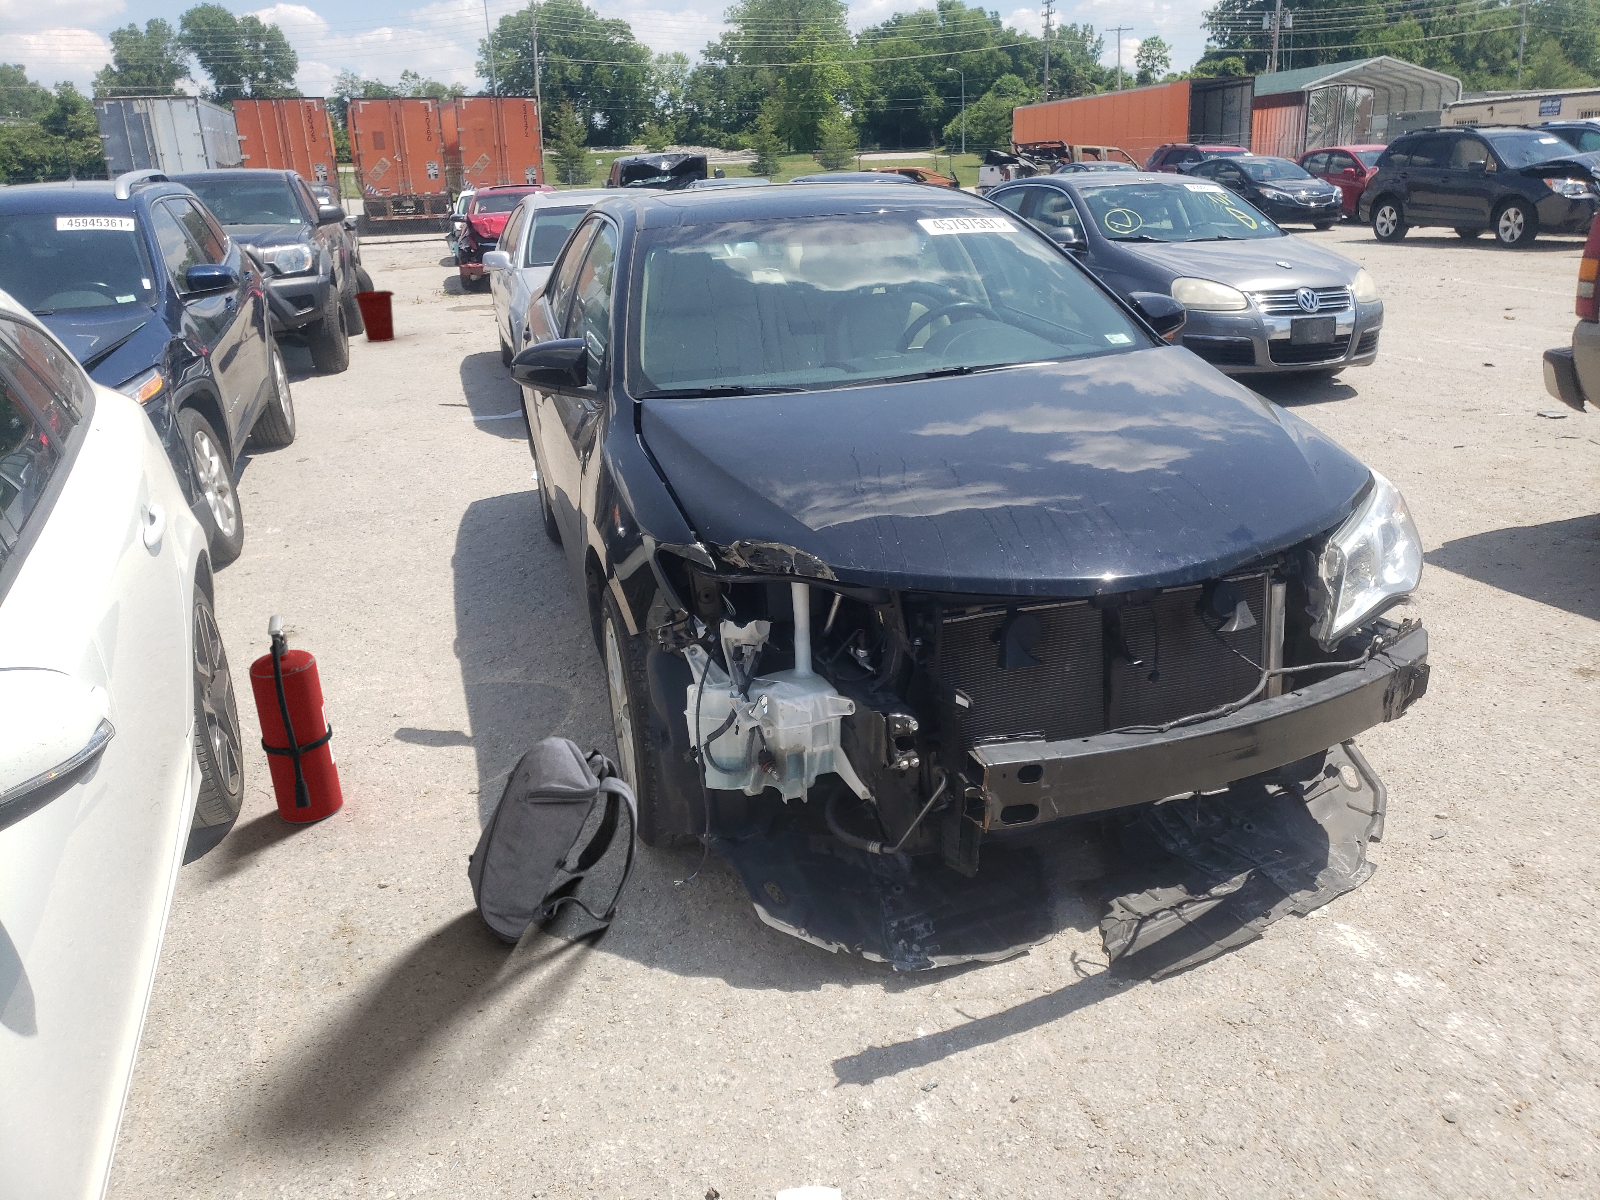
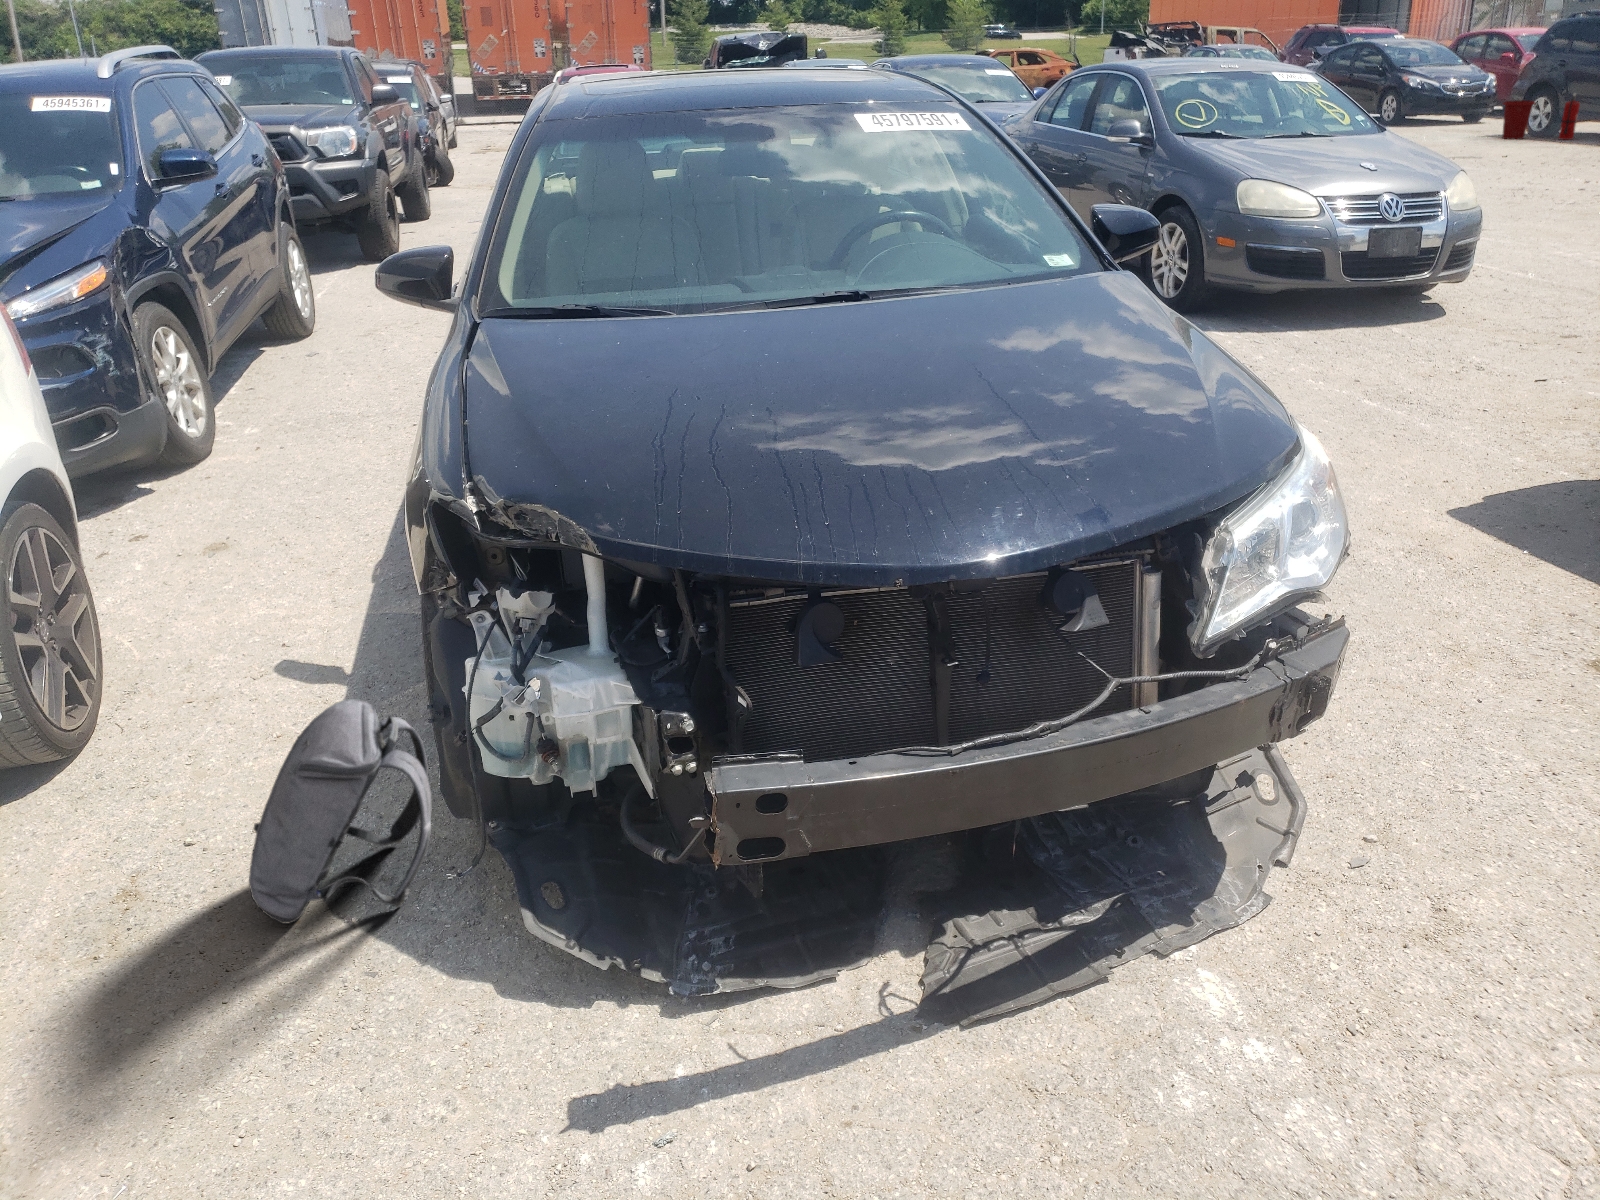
waste bin: present [354,290,394,342] -> present [1502,100,1535,139]
fire extinguisher: present [249,615,343,824] -> present [1559,94,1580,140]

